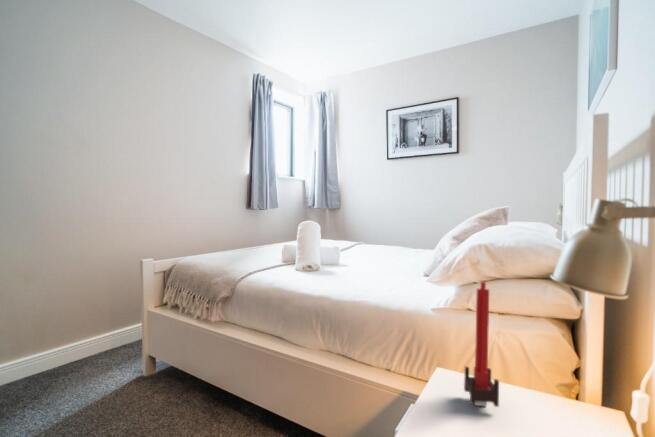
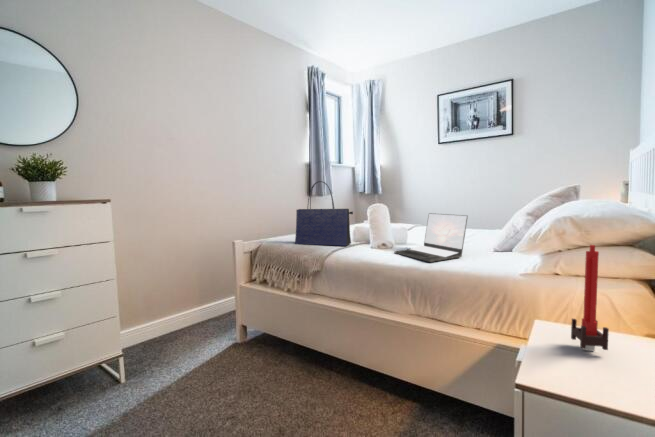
tote bag: none [212,195,276,267] -> present [295,181,353,246]
laptop: none [315,233,391,289] -> present [395,213,468,262]

